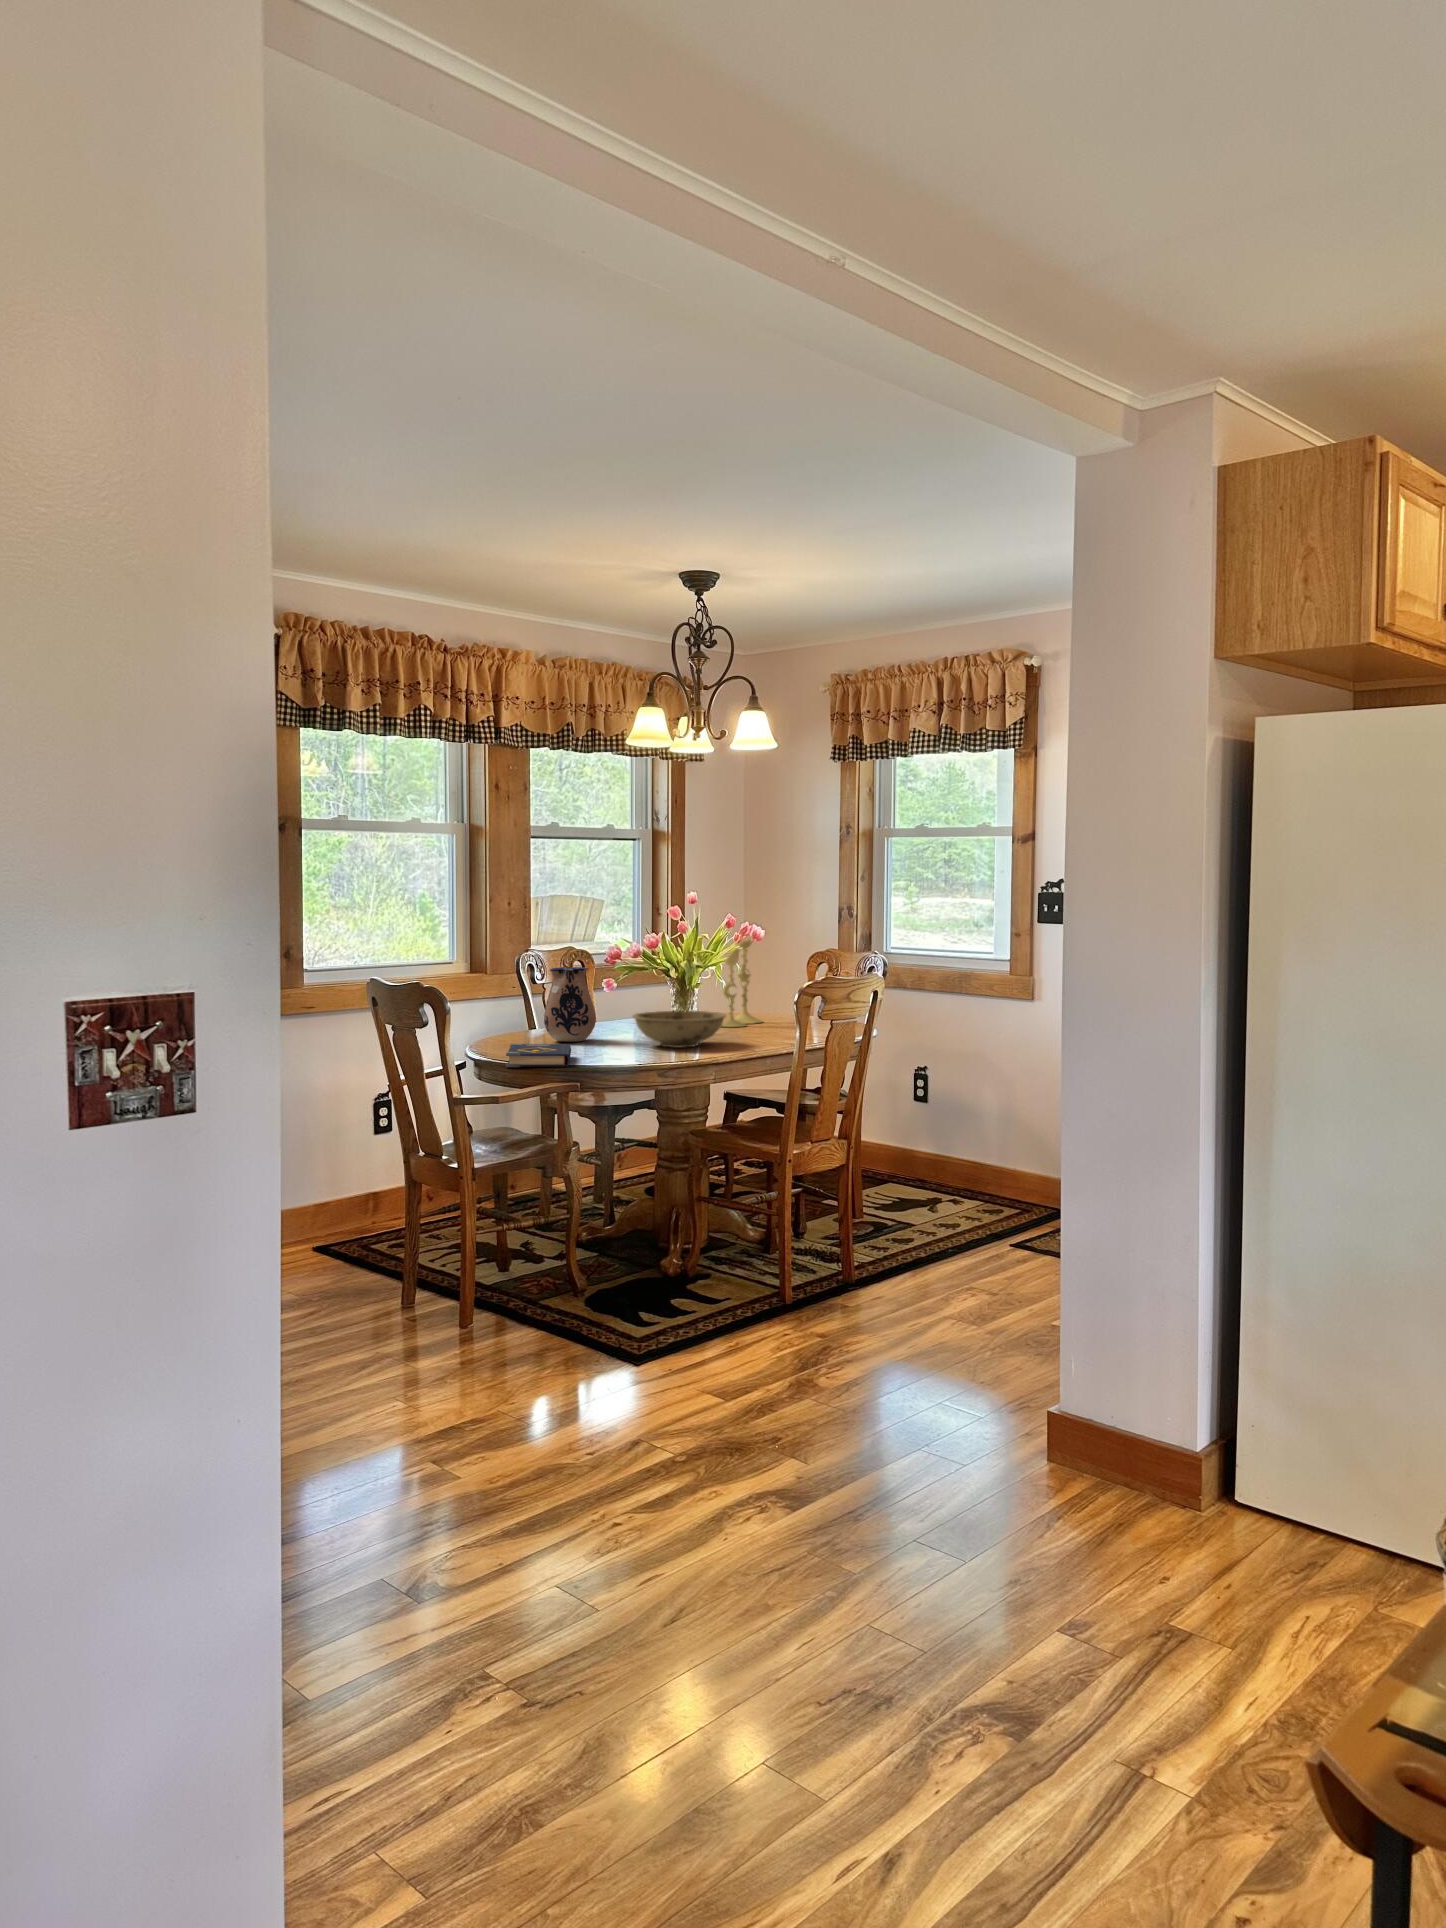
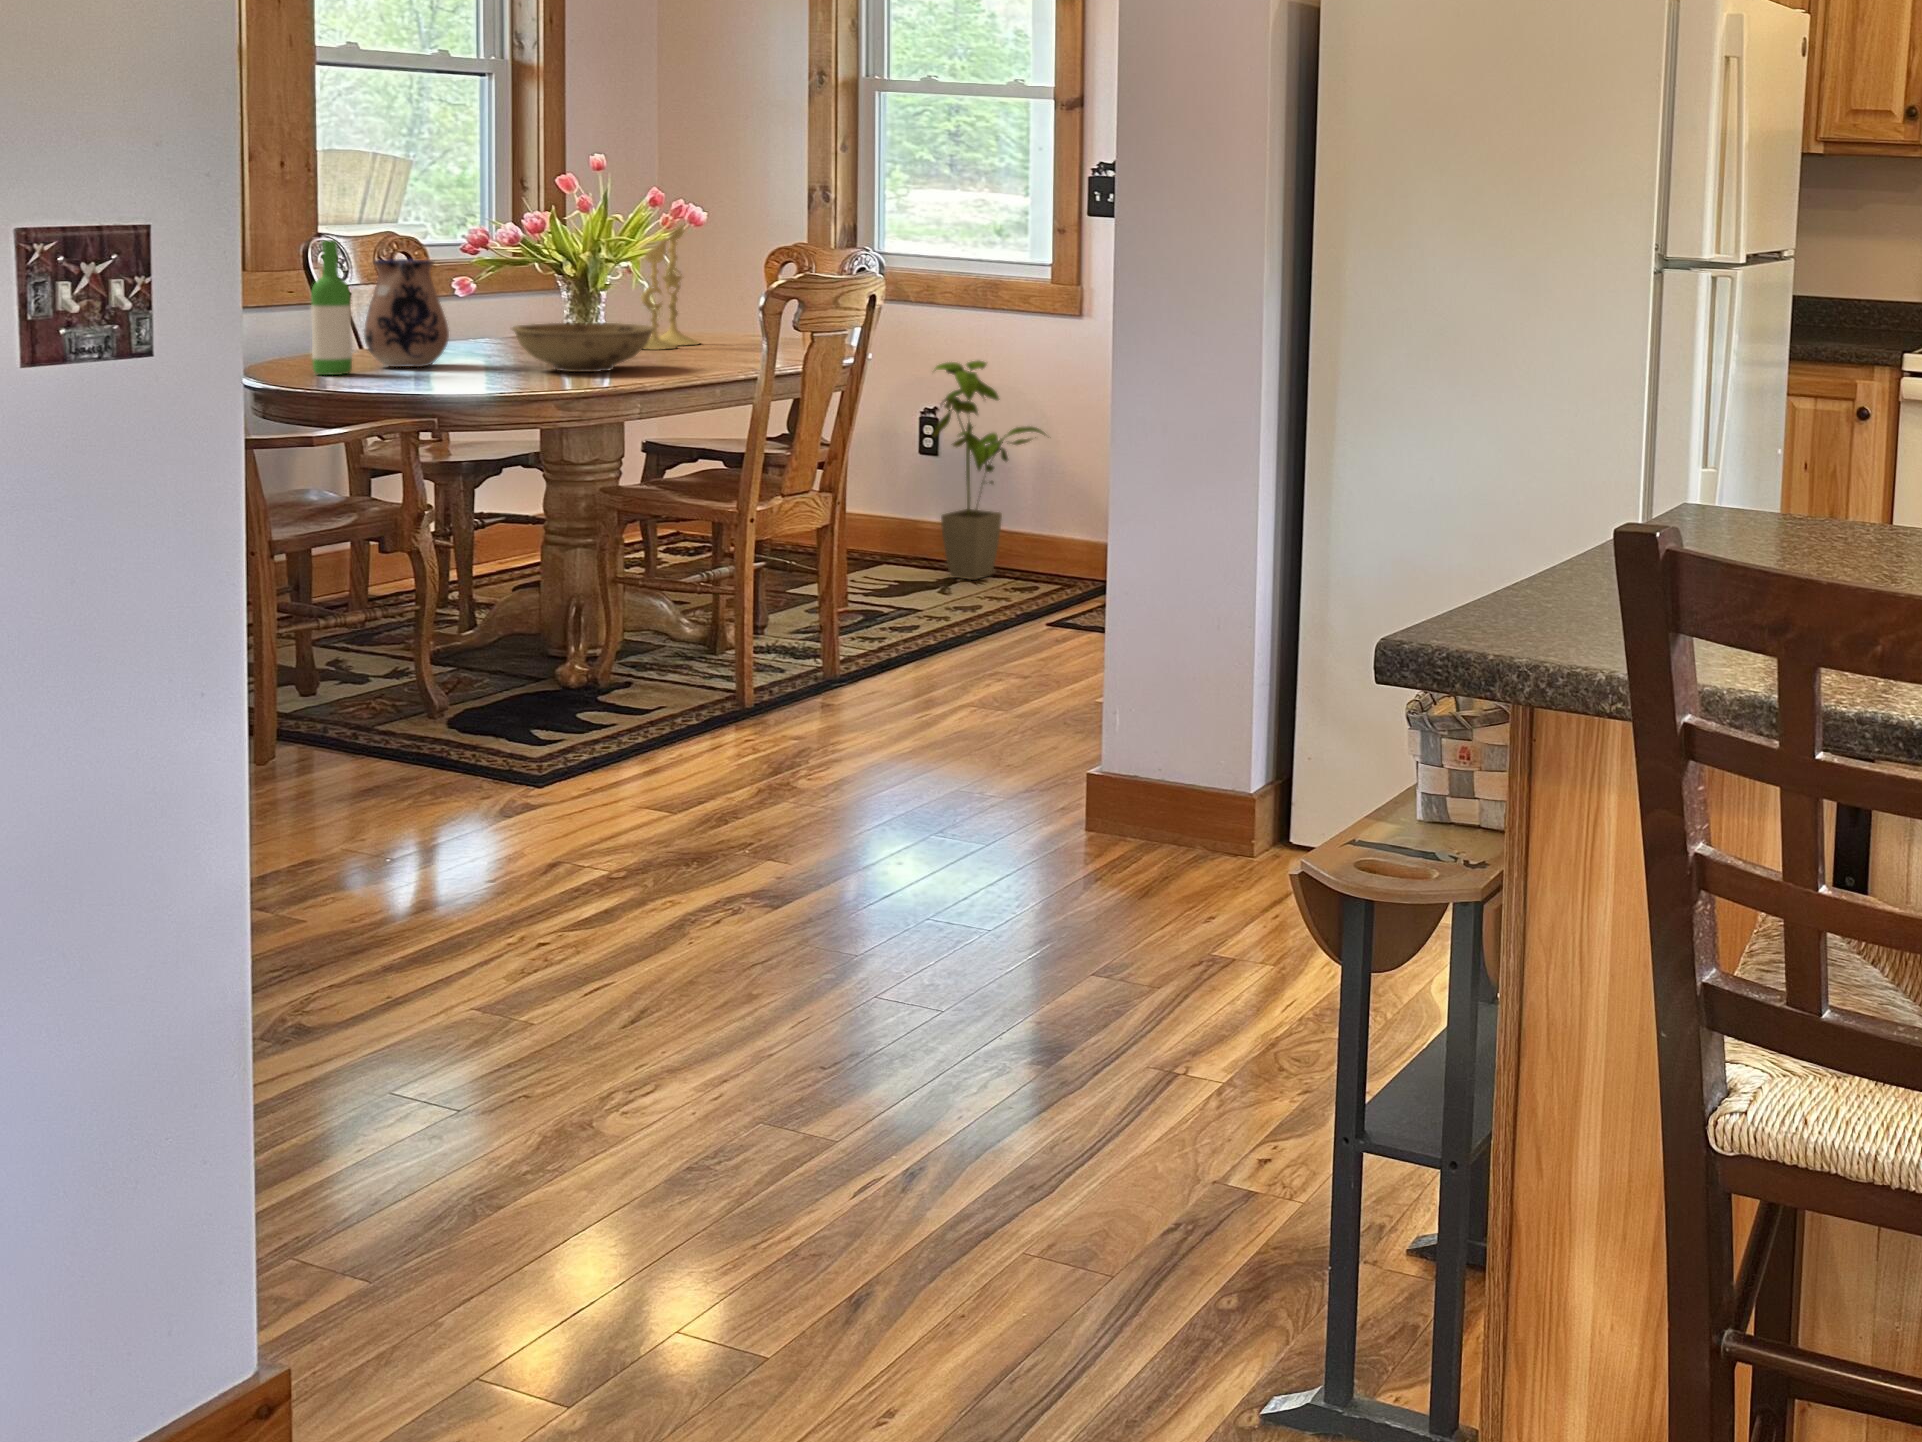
wine bottle: none [510,956,534,1048] -> present [311,240,352,375]
house plant: none [924,1033,1013,1200] -> present [932,361,1045,580]
book: present [506,1043,571,1067] -> none [322,365,425,396]

